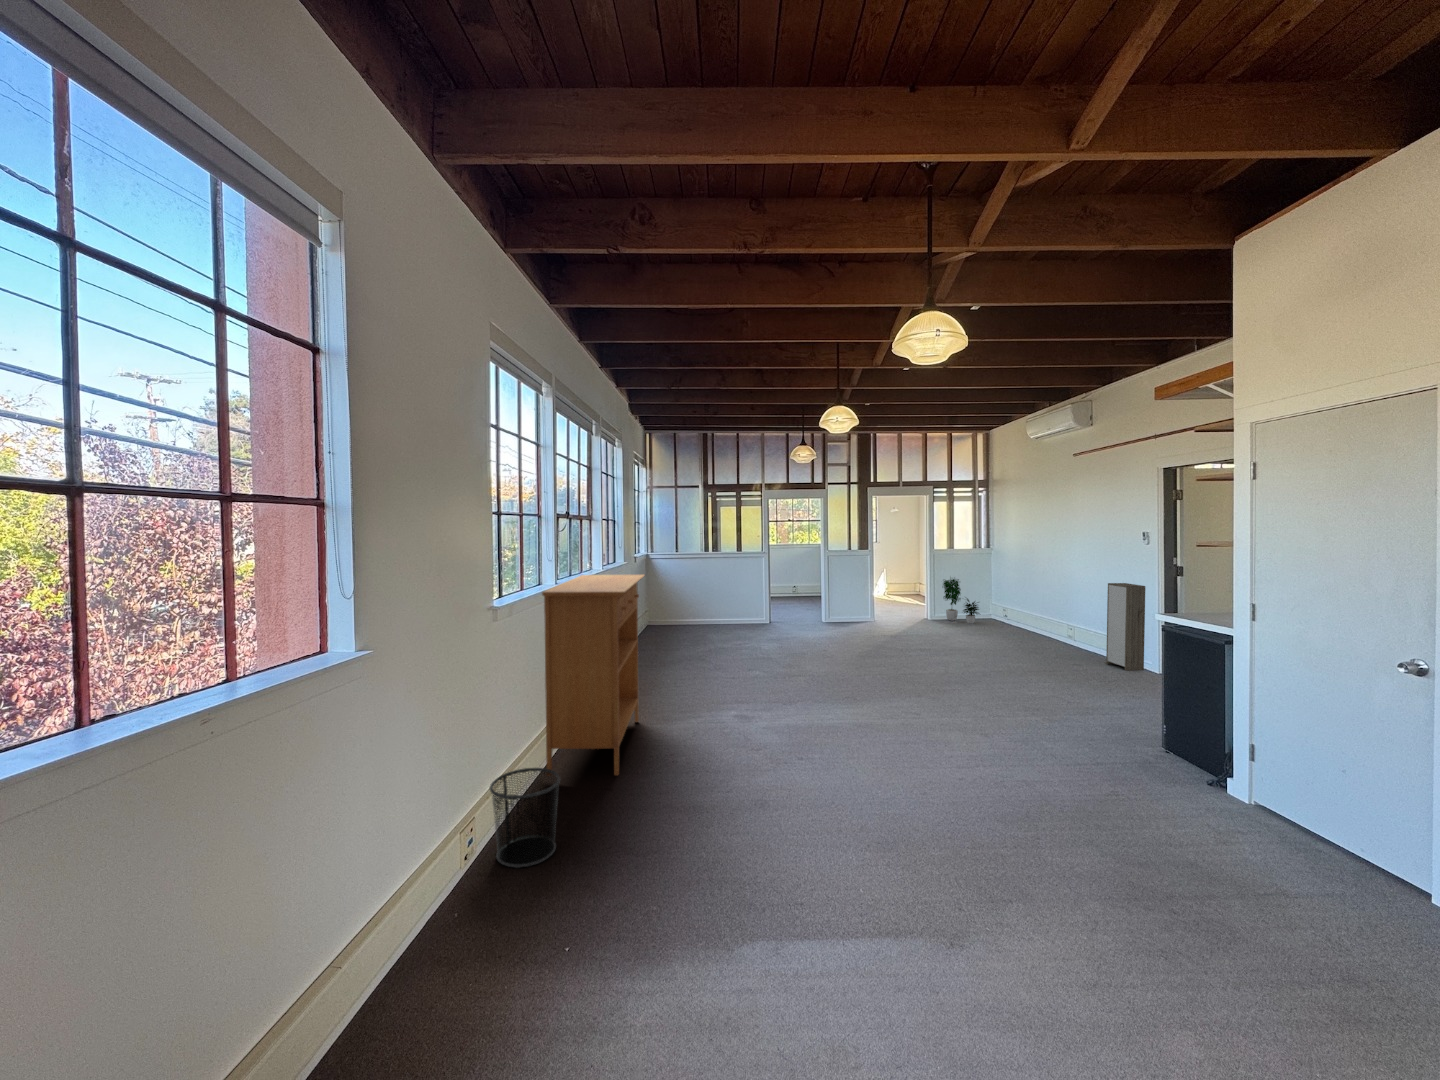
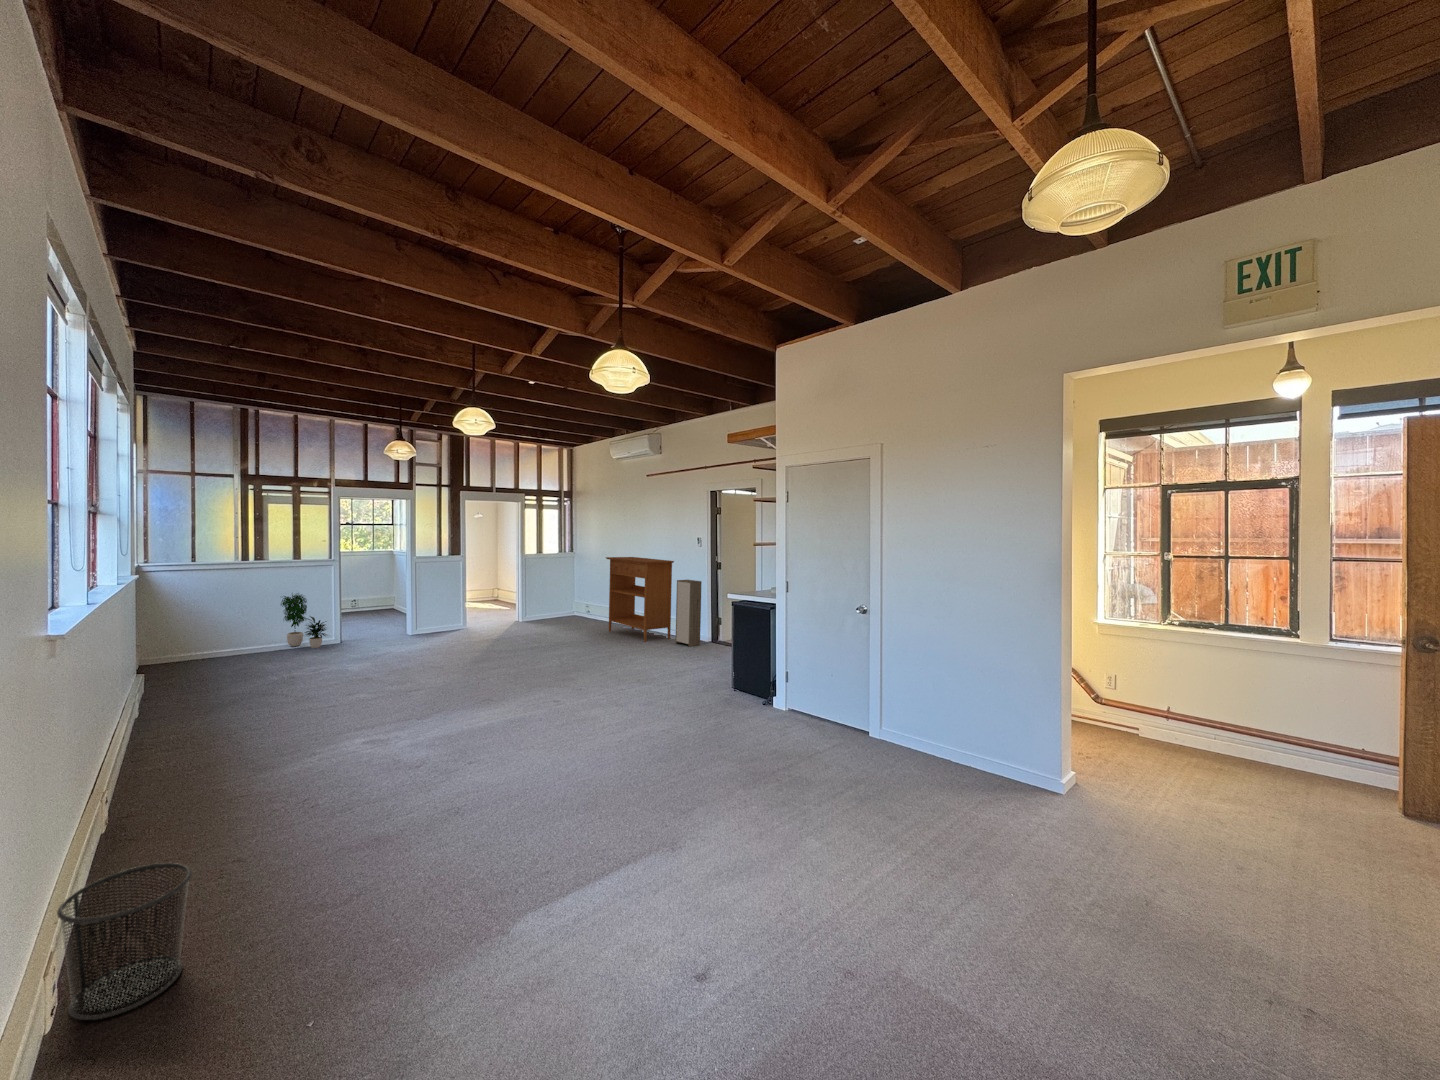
console table: present [542,575,644,776] -> present [606,557,674,642]
potted plant: present [943,579,979,624] -> present [281,595,327,648]

